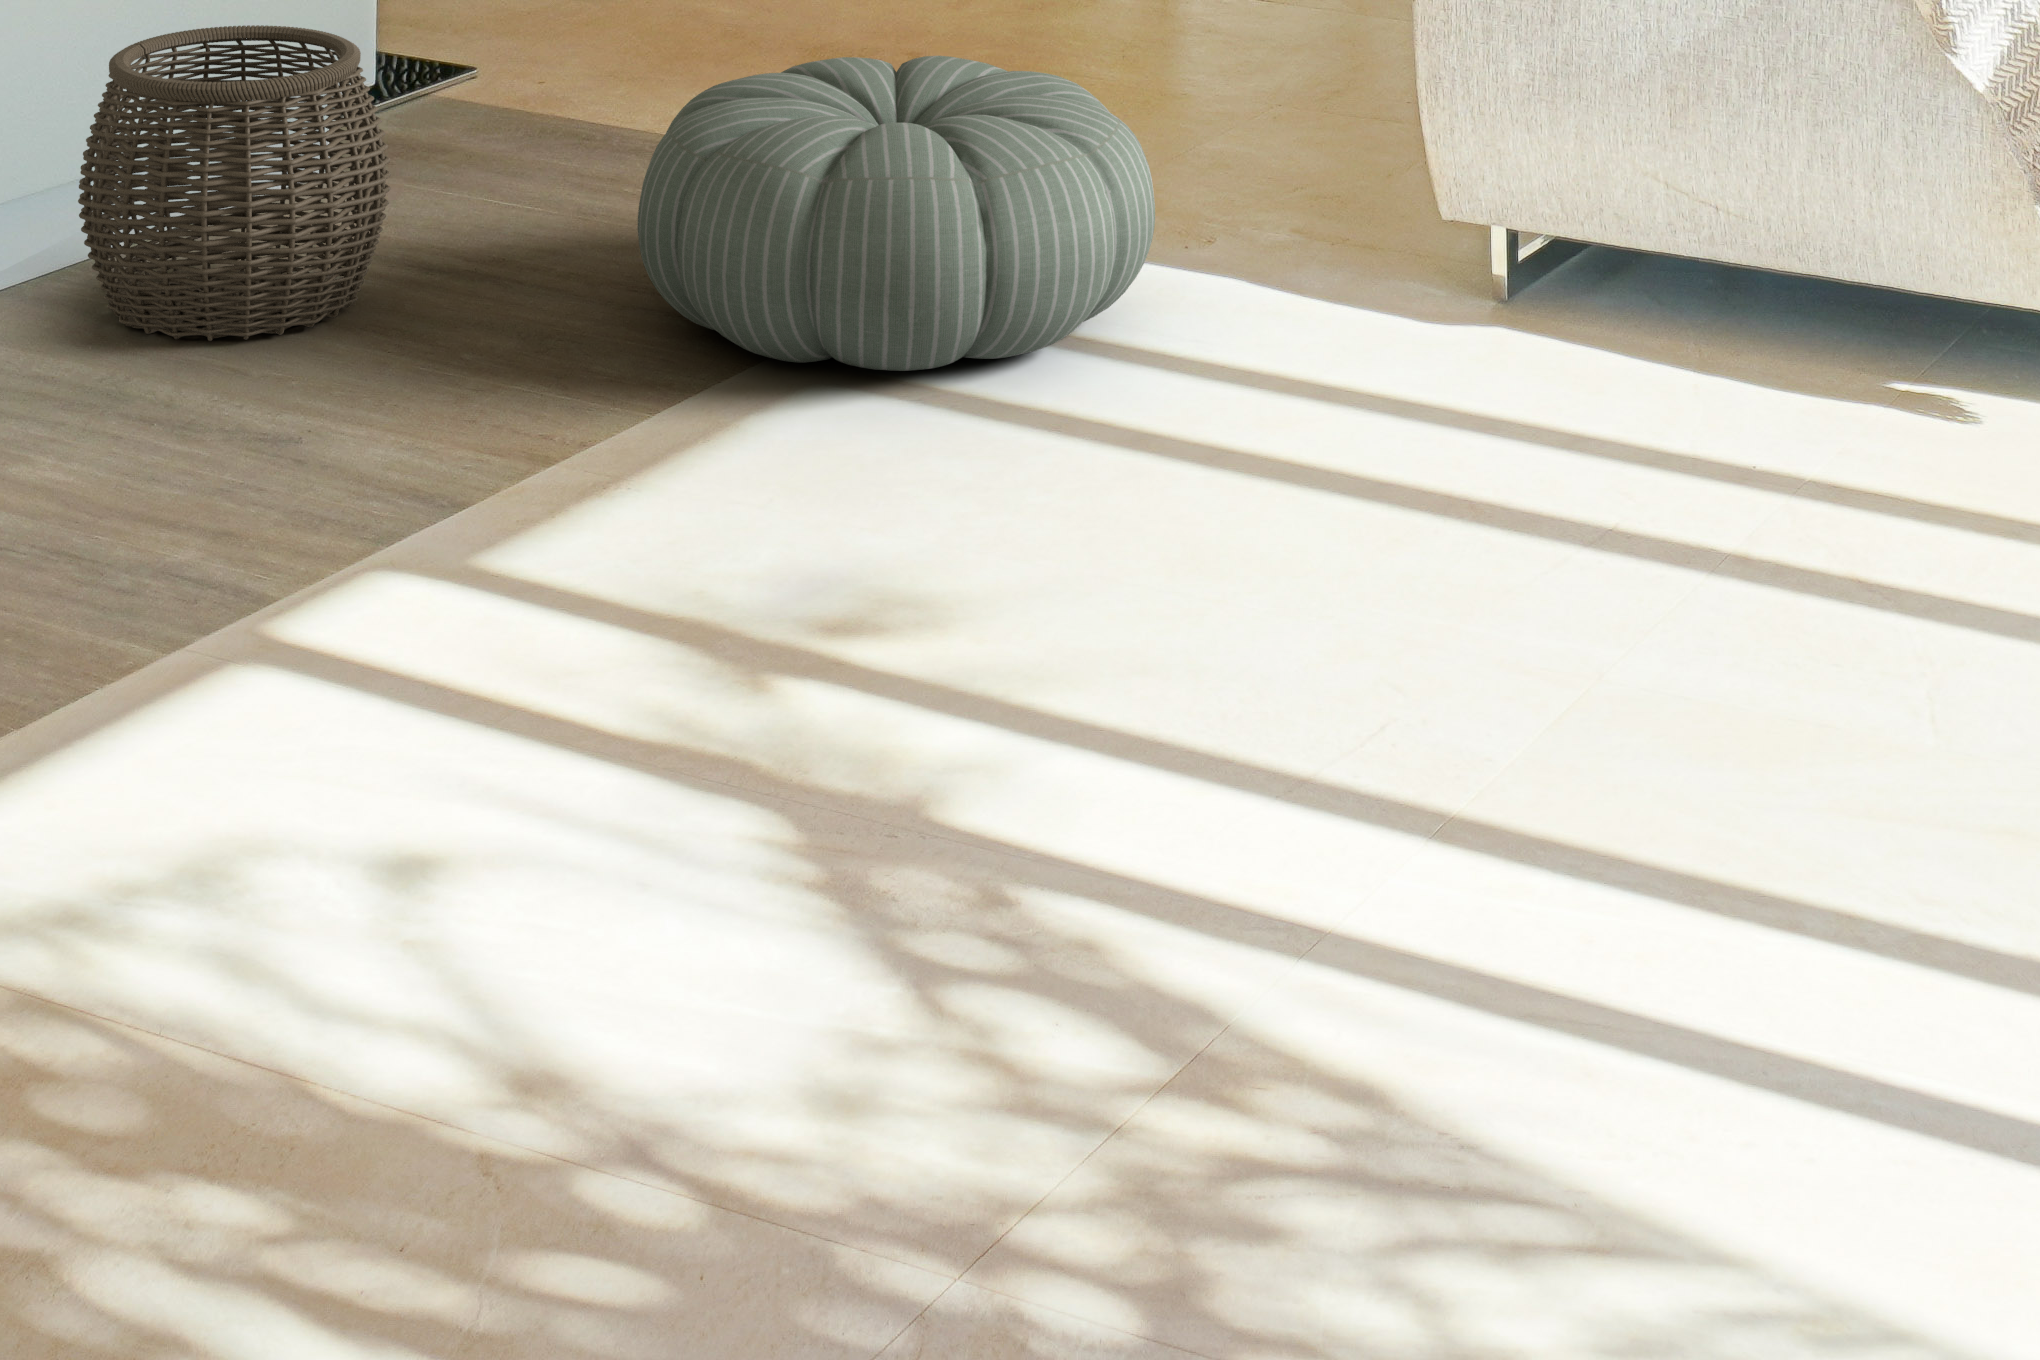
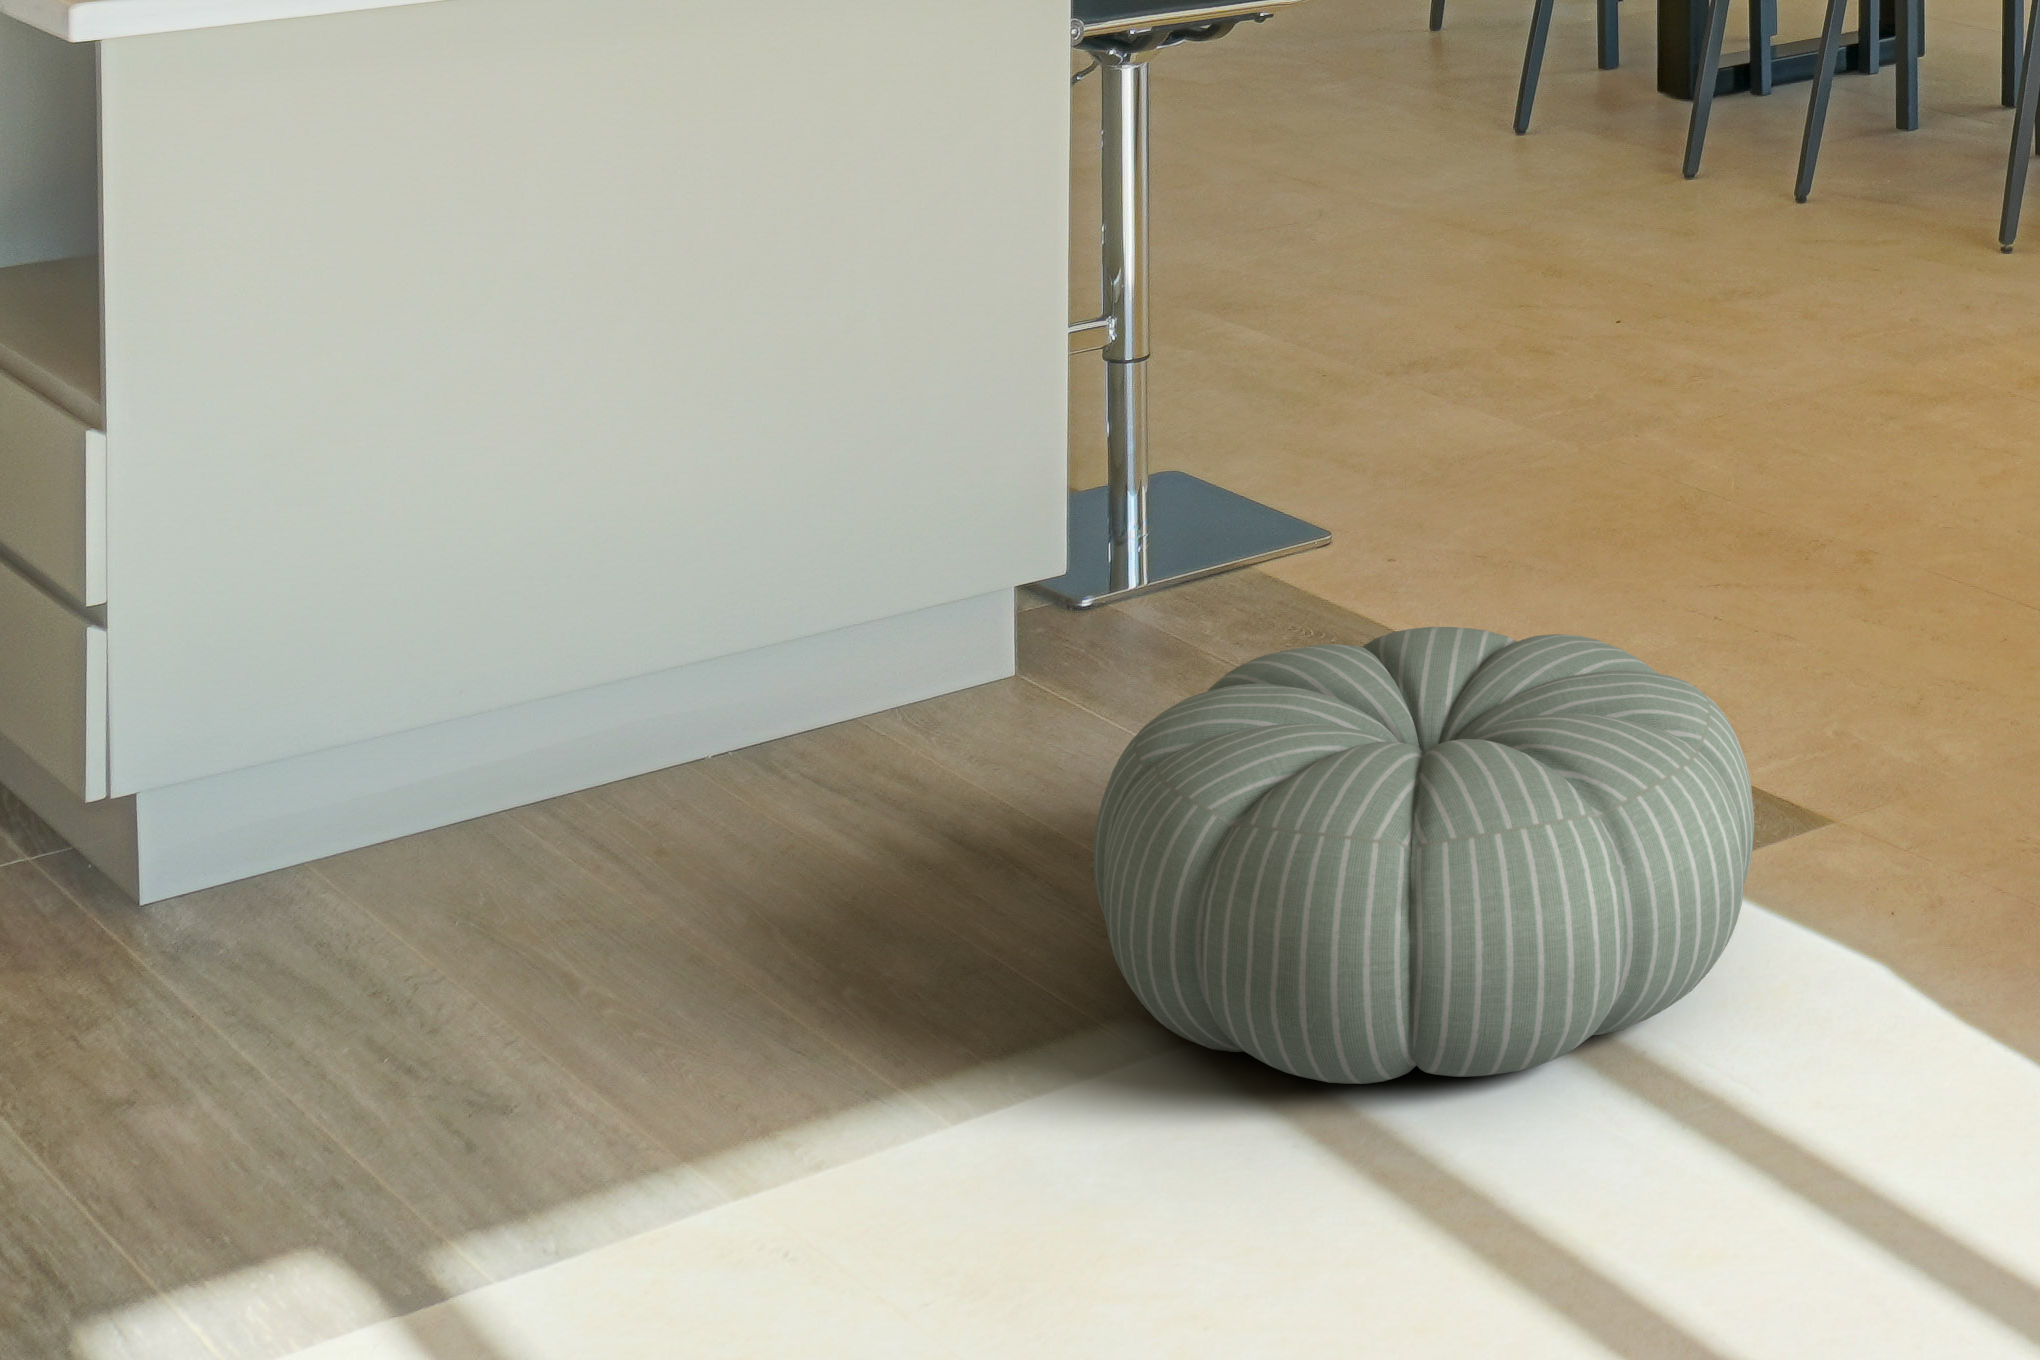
woven basket: present [78,25,391,341] -> none [527,527,907,928]

